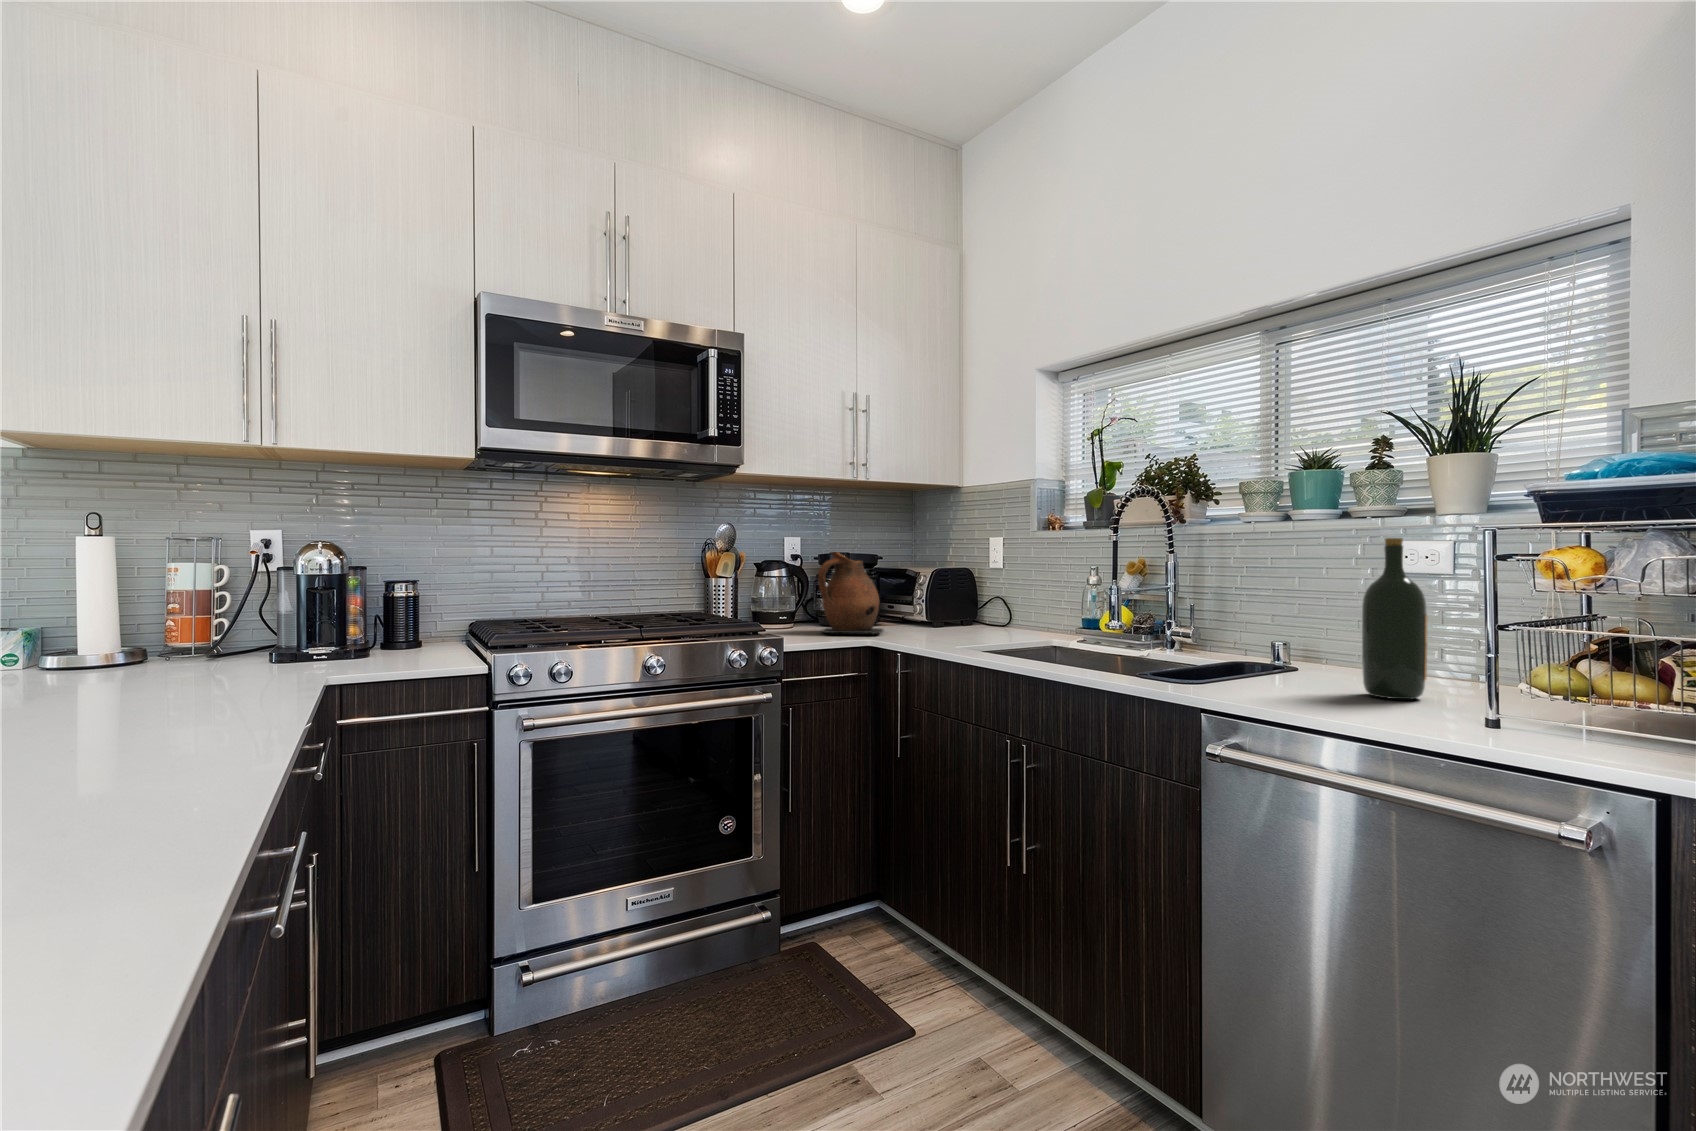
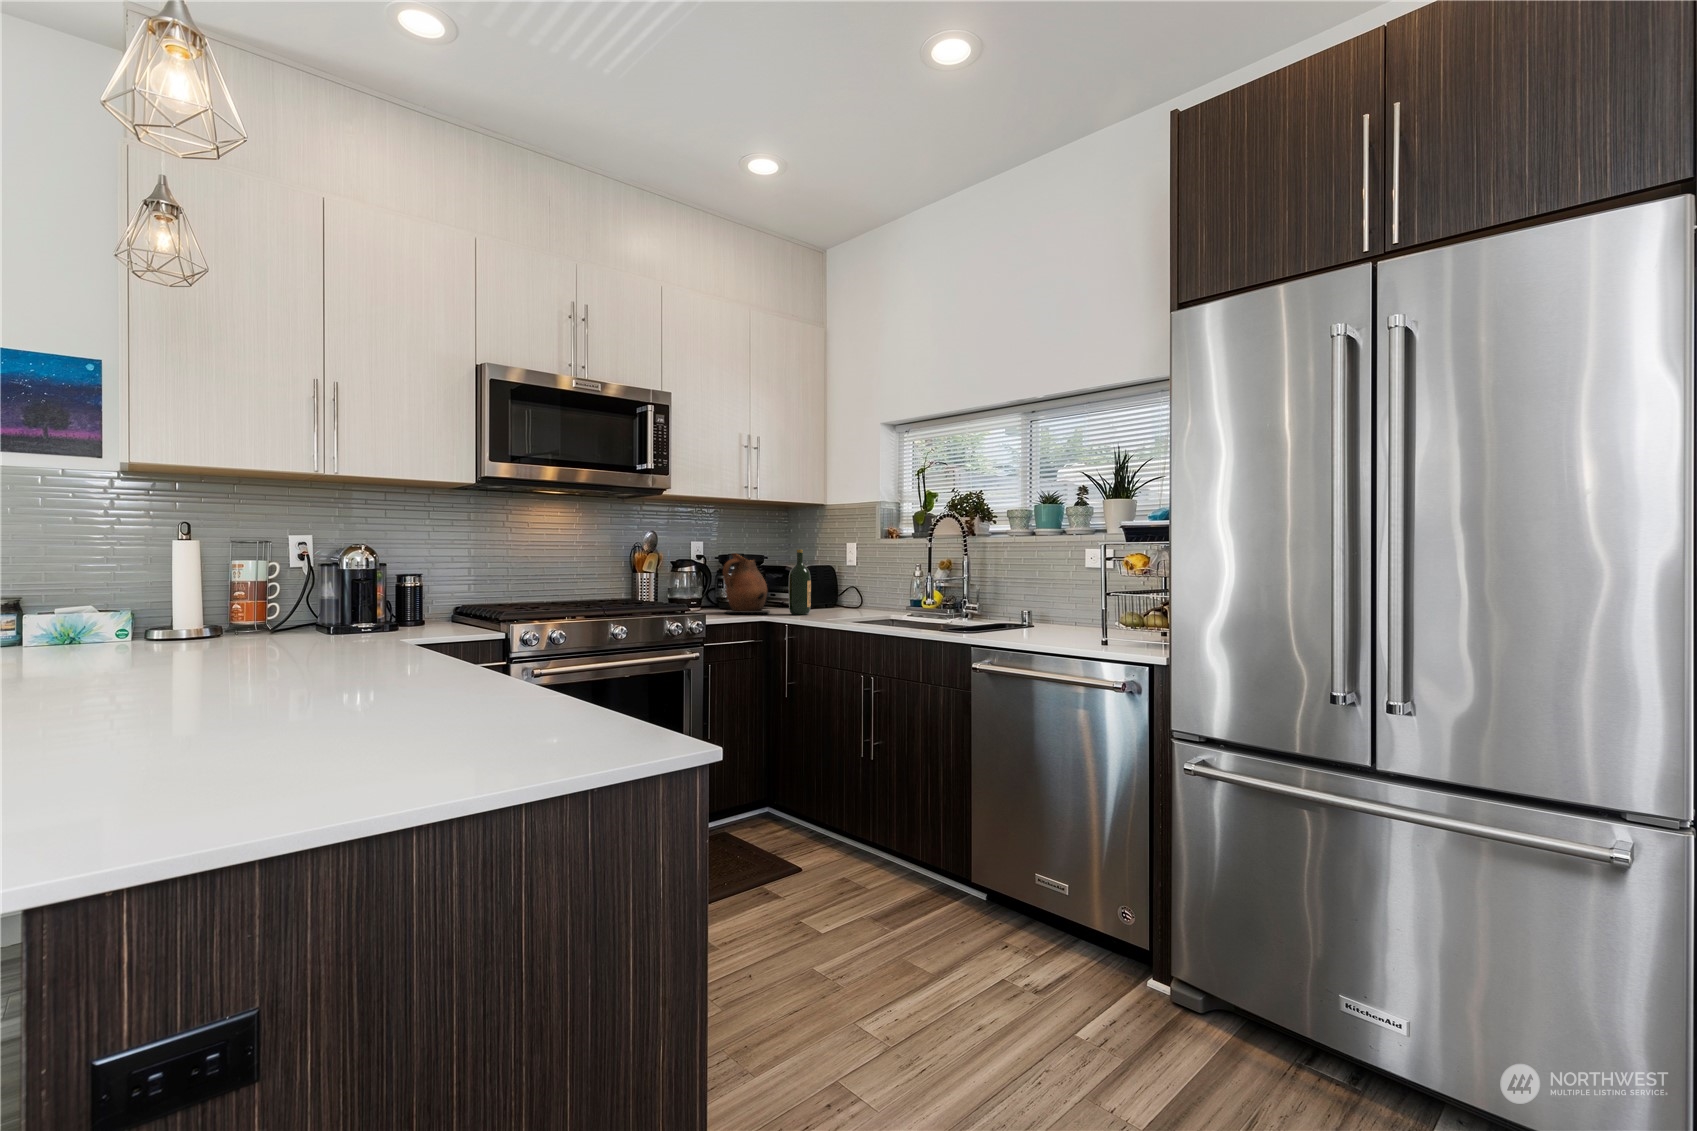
wine bottle: present [1362,538,1427,699] -> present [789,550,811,615]

